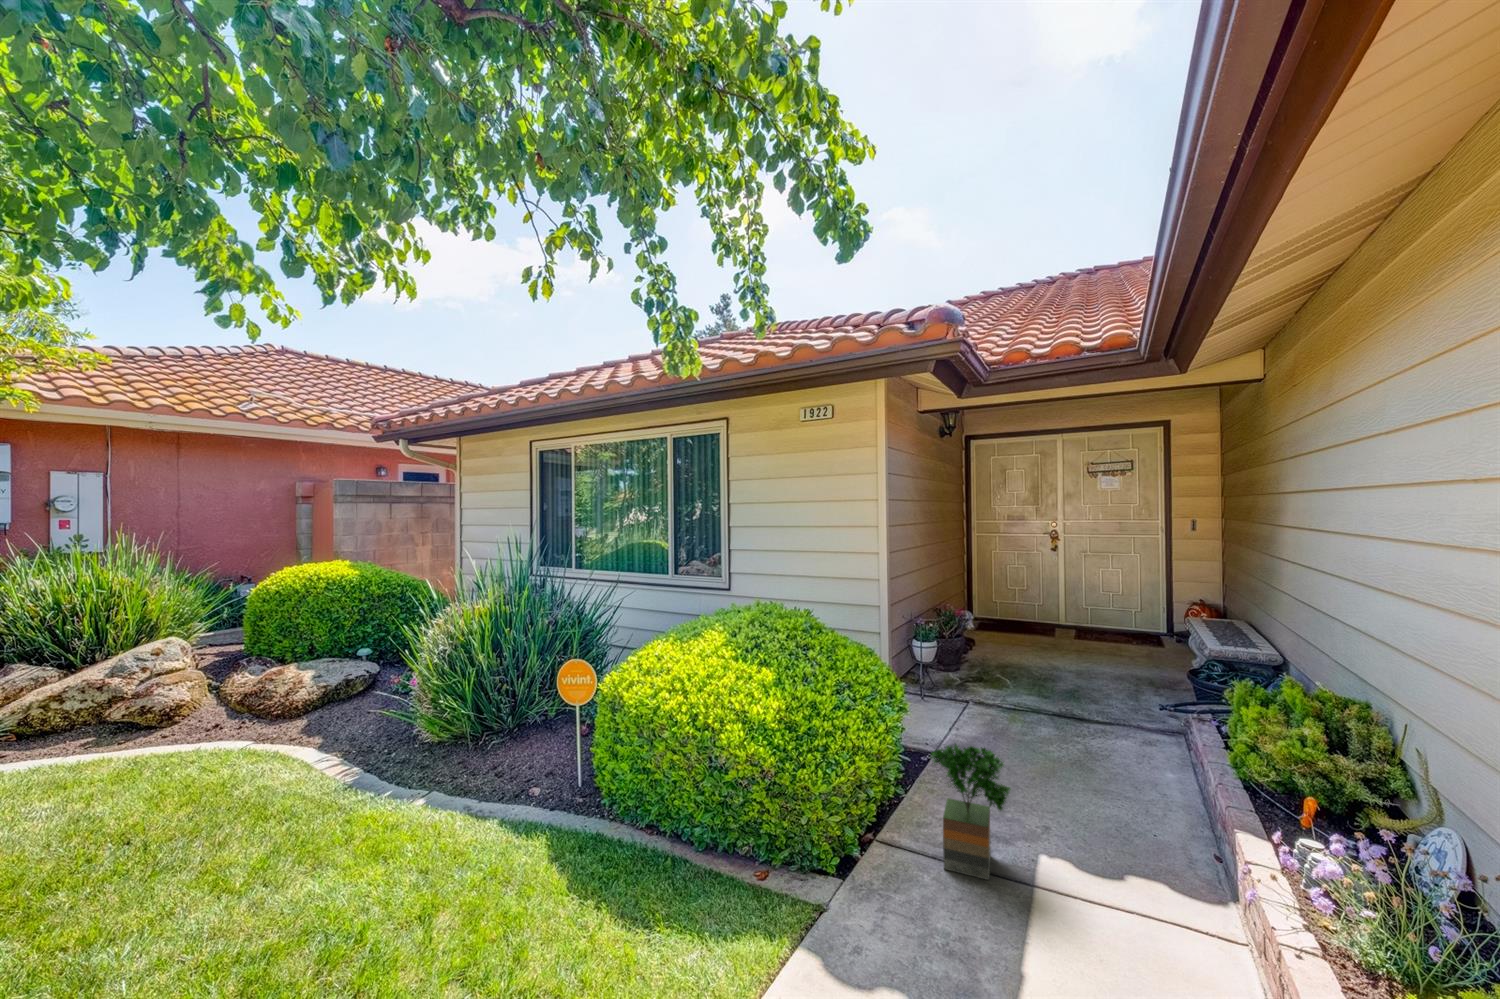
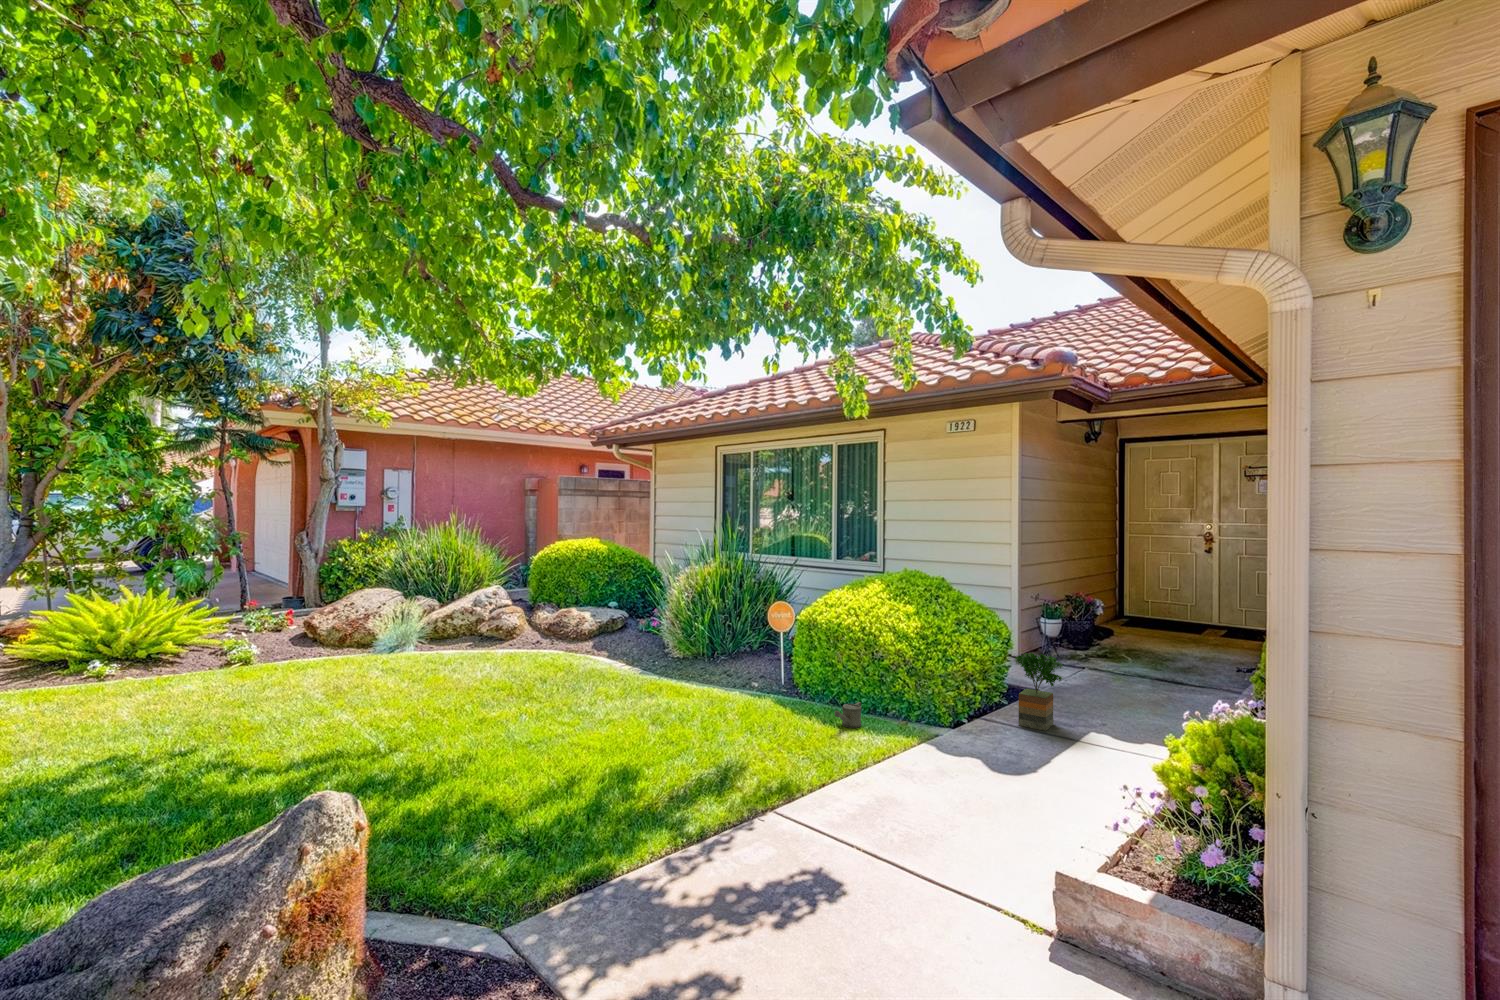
watering can: none [637,868,690,935] -> present [835,702,861,728]

